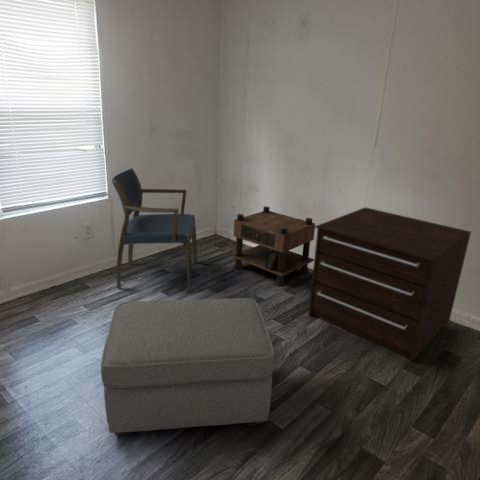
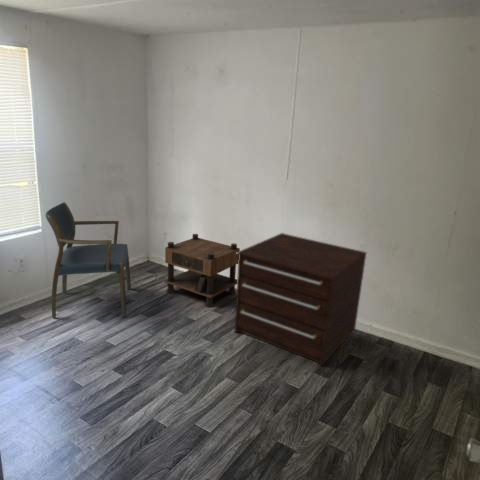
ottoman: present [101,298,275,436] -> none [44,320,200,453]

